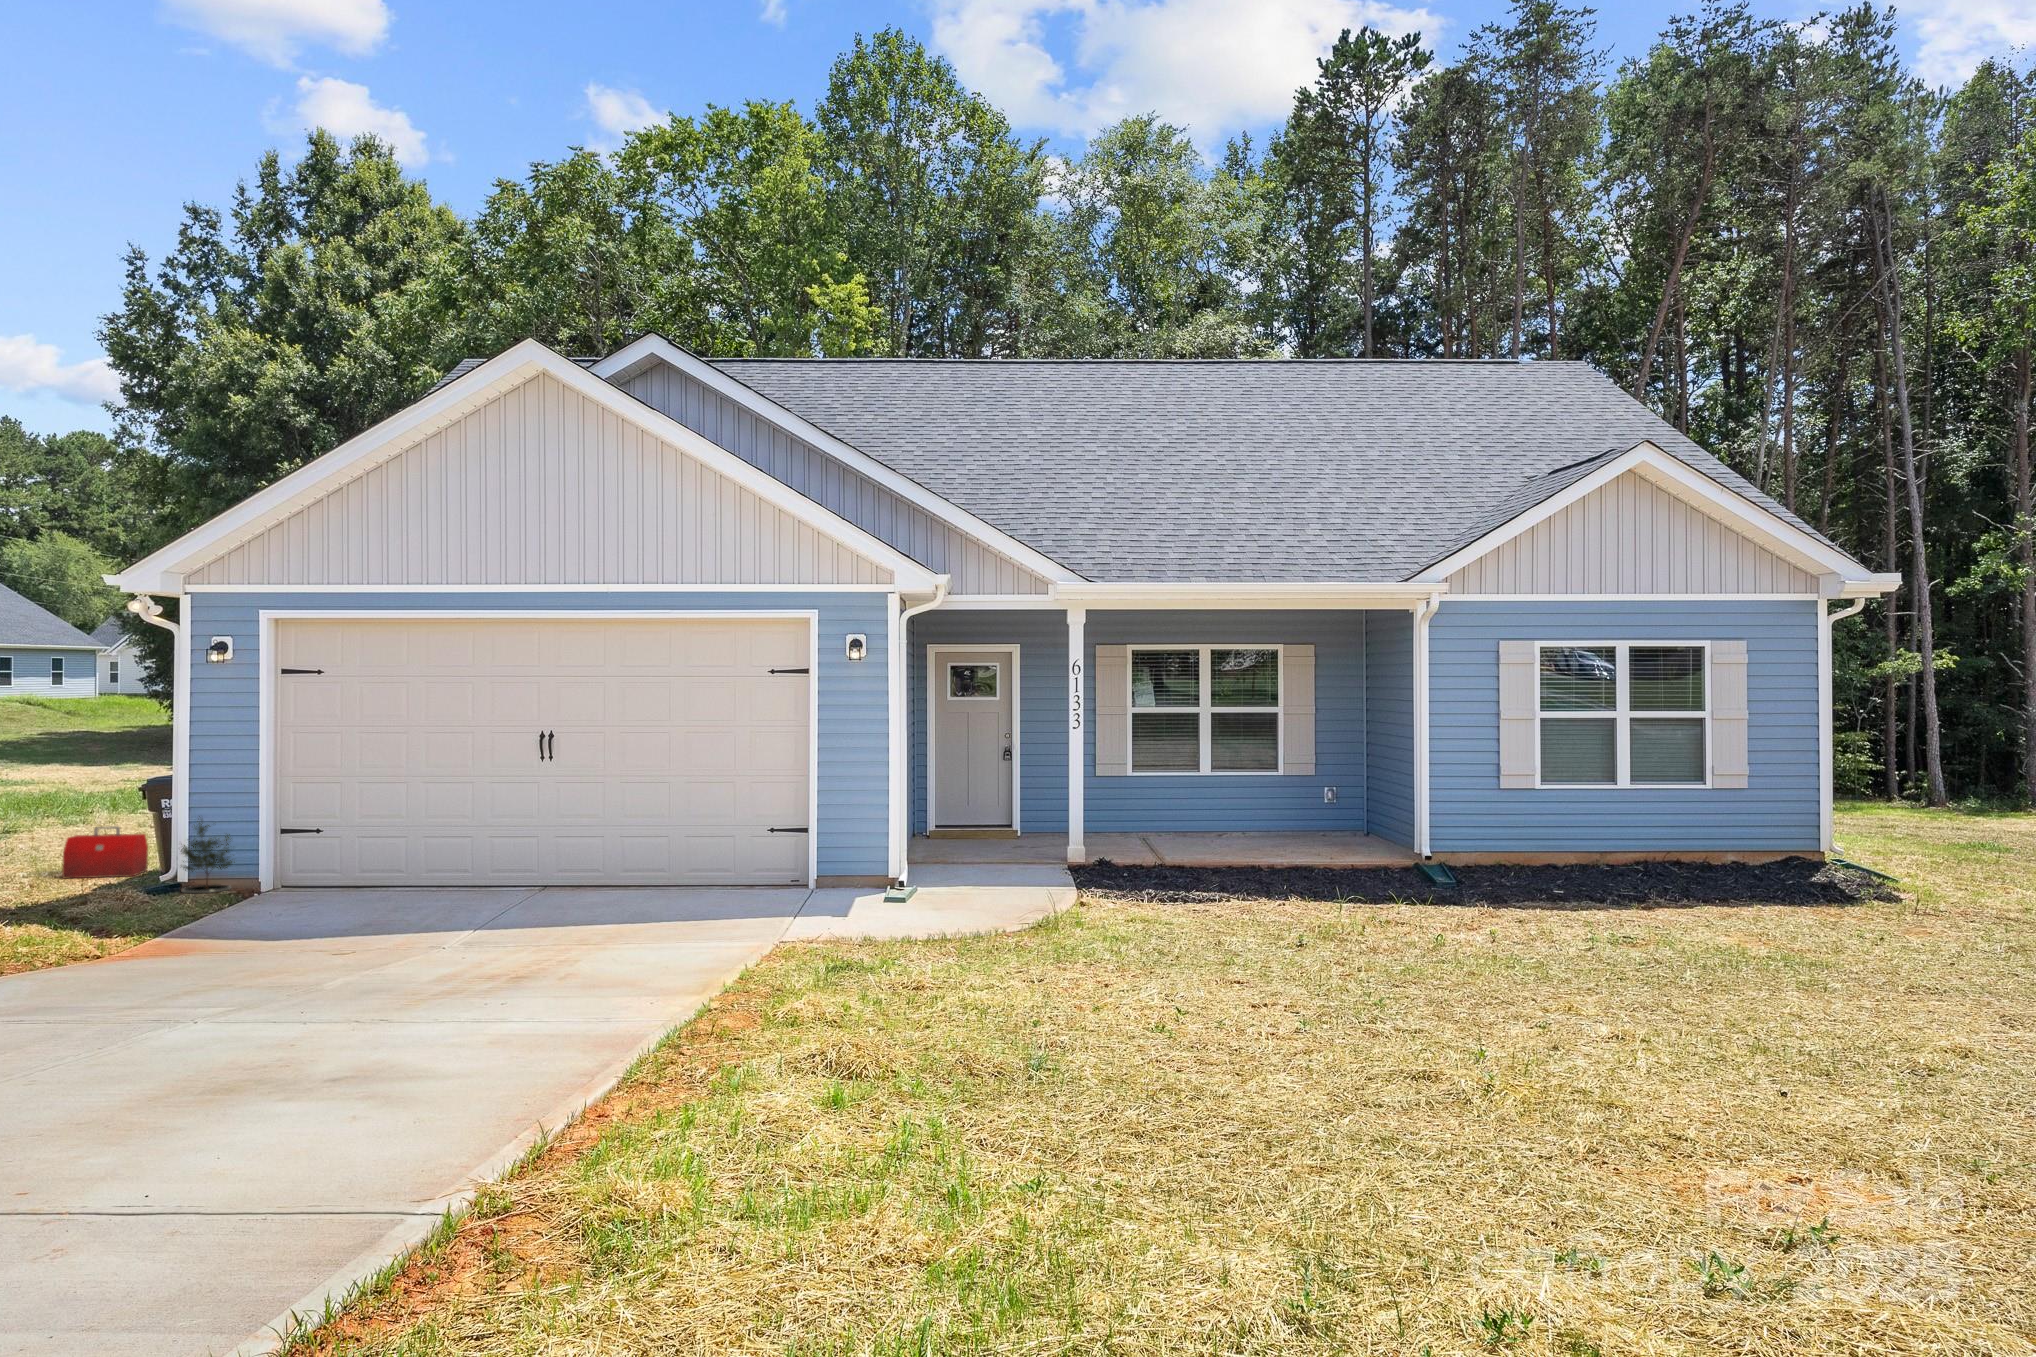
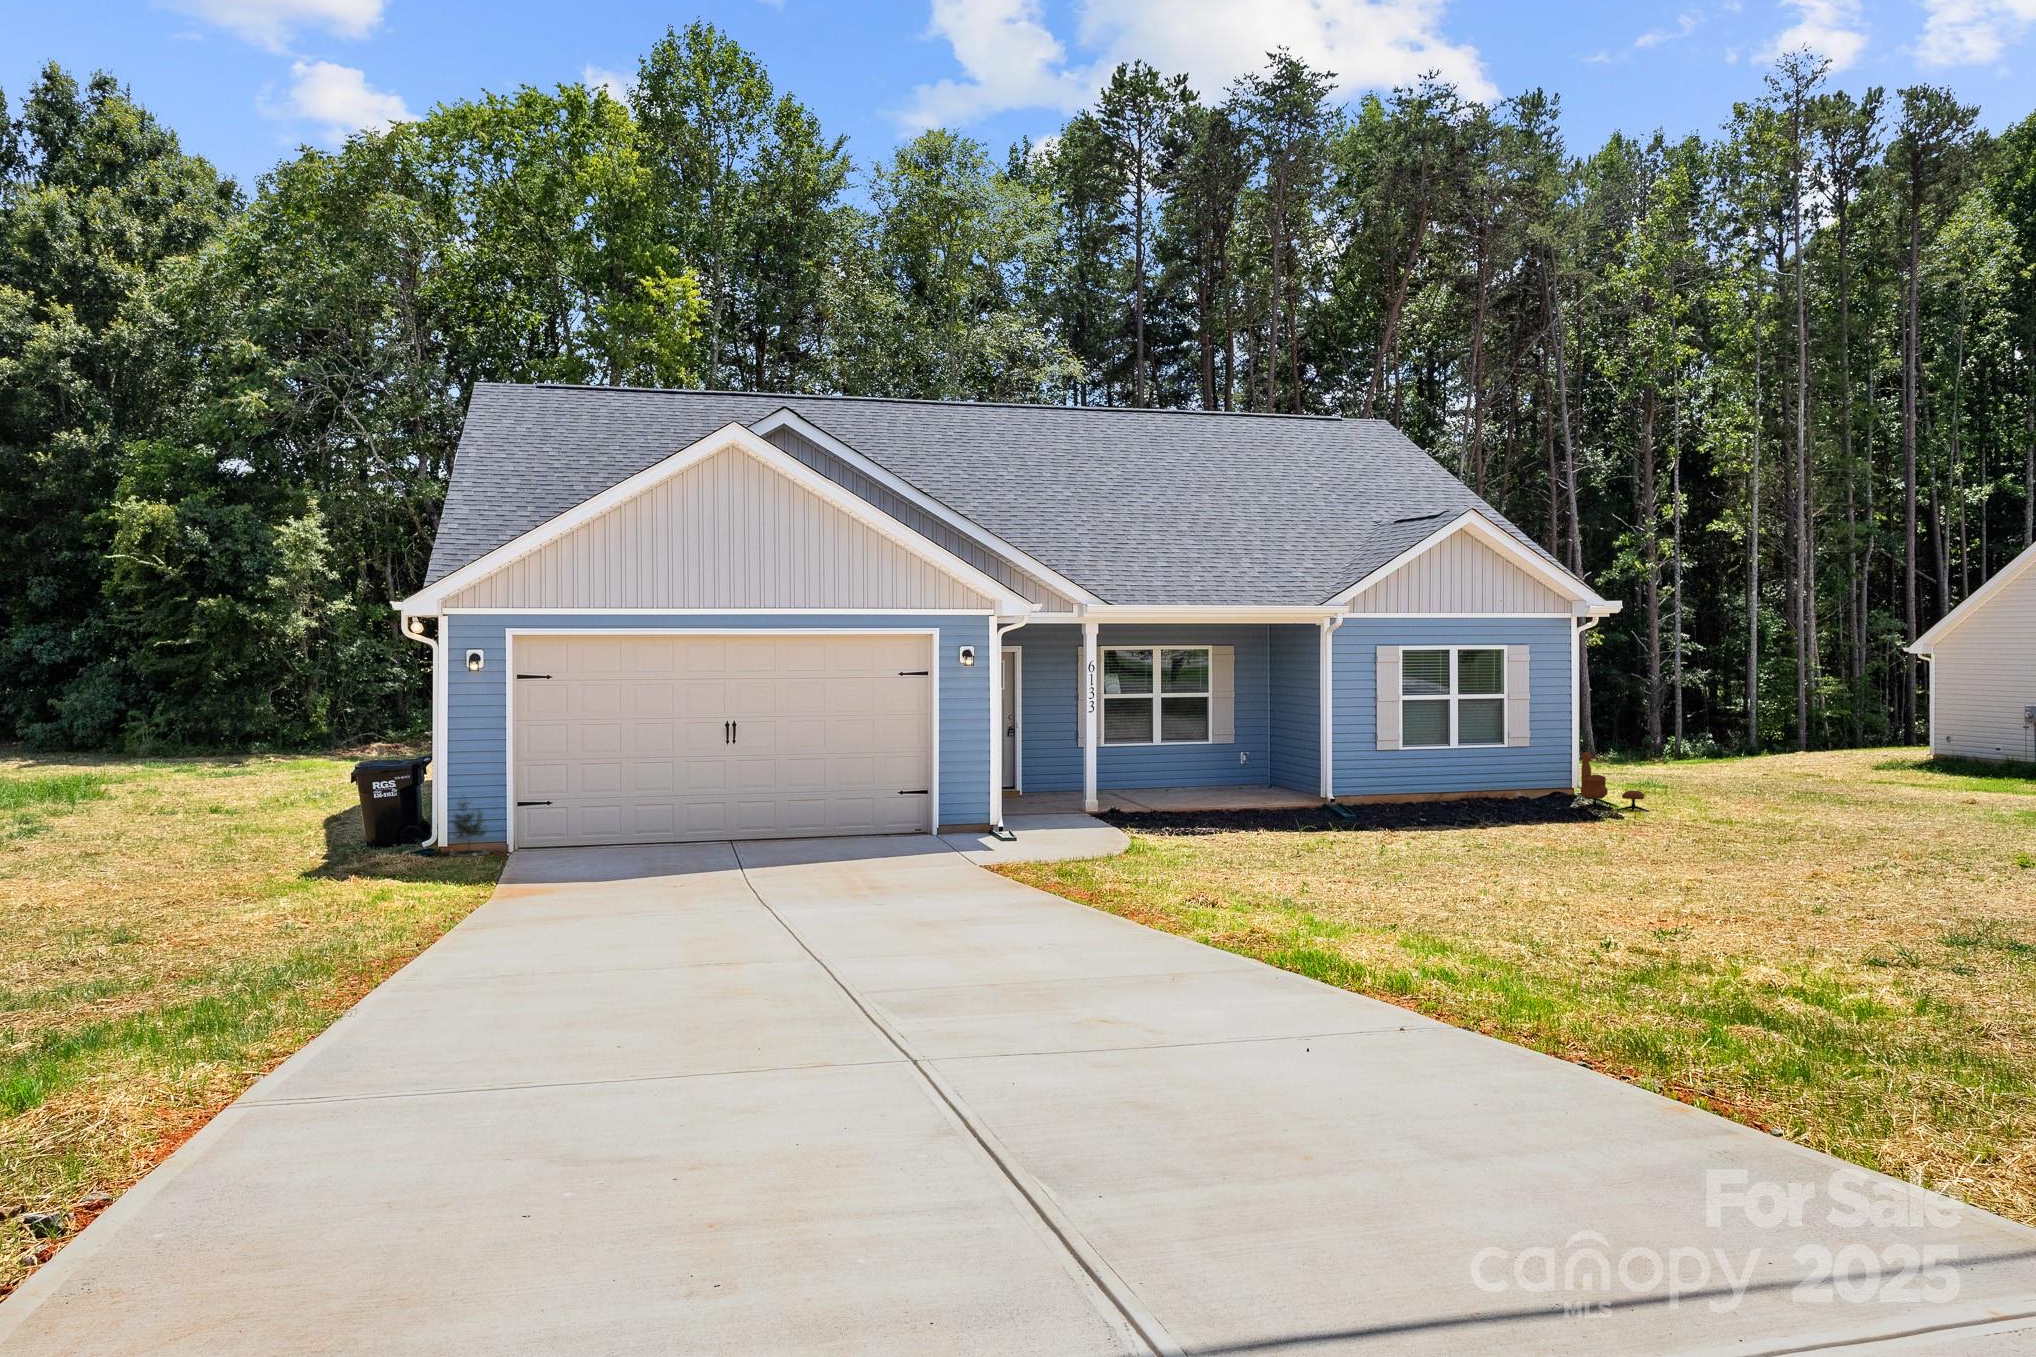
lounge chair: none [1832,800,1954,895] -> present [1578,752,1649,812]
toolbox: present [62,826,148,879] -> none [307,808,365,852]

